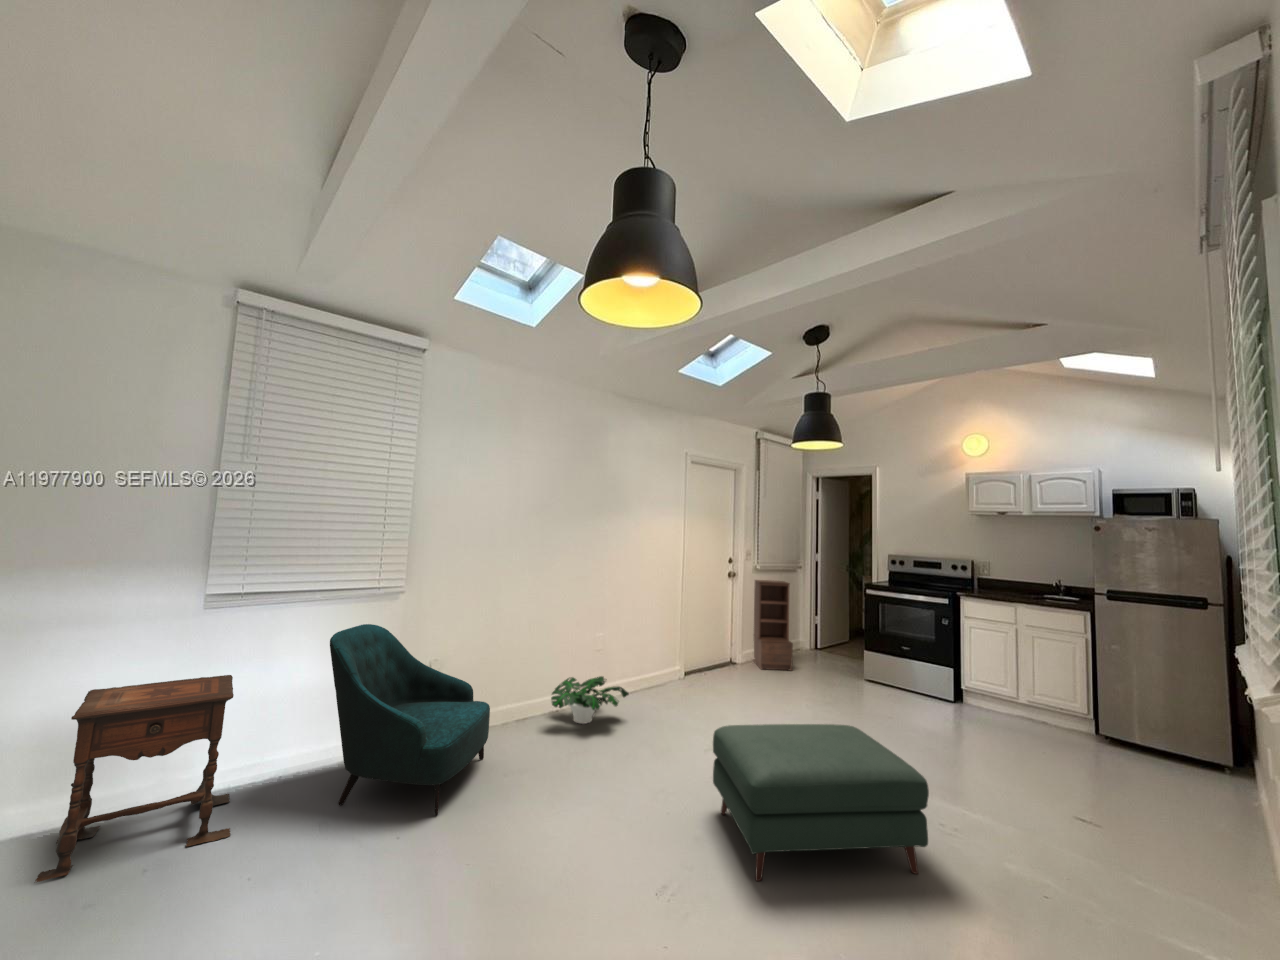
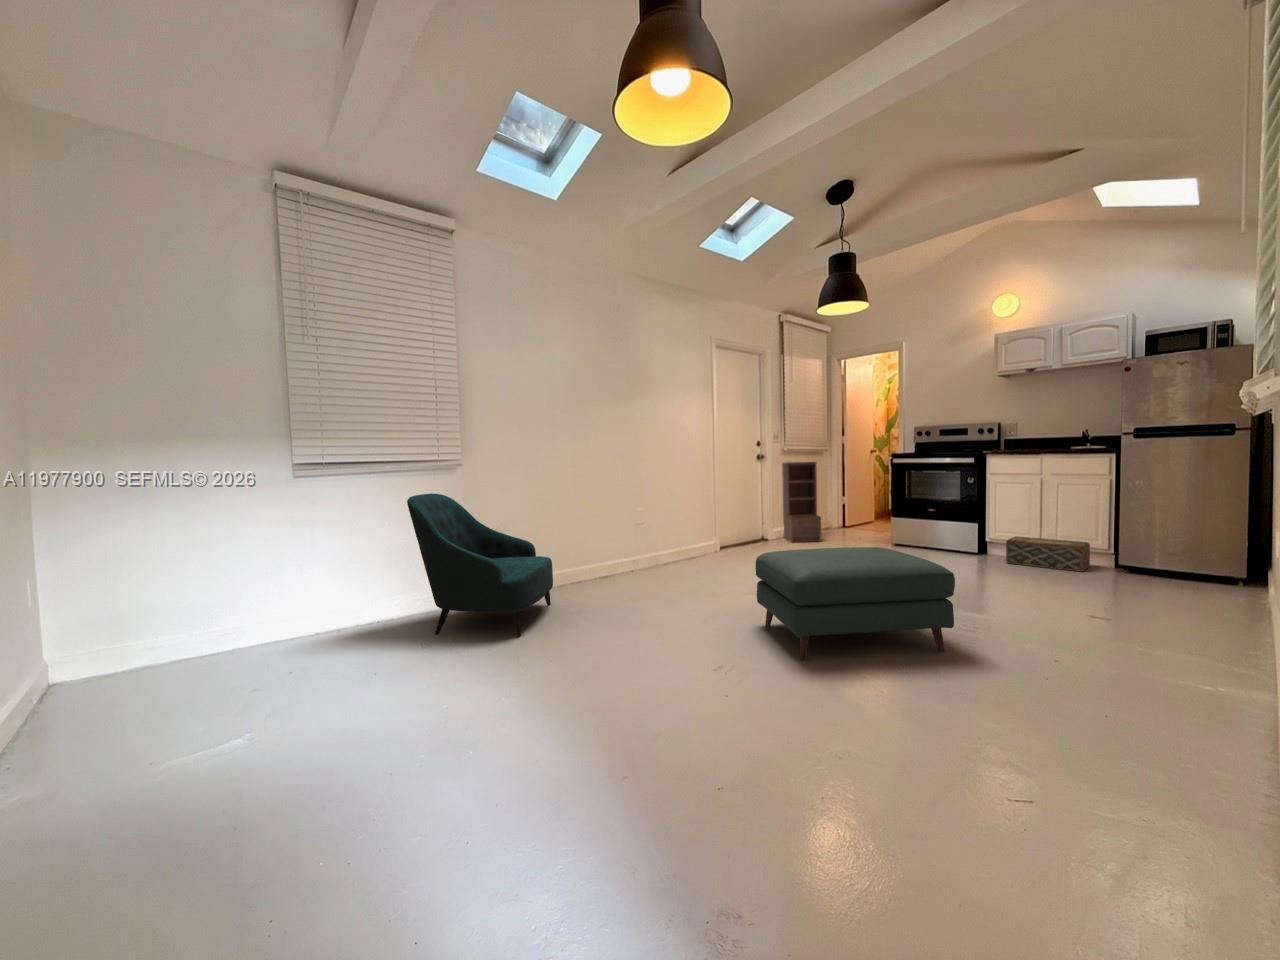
side table: present [35,675,234,882] -> none [209,534,353,682]
potted plant: present [551,676,629,724] -> none [603,543,673,582]
woven basket: none [983,689,1070,741] -> present [1006,537,1090,572]

